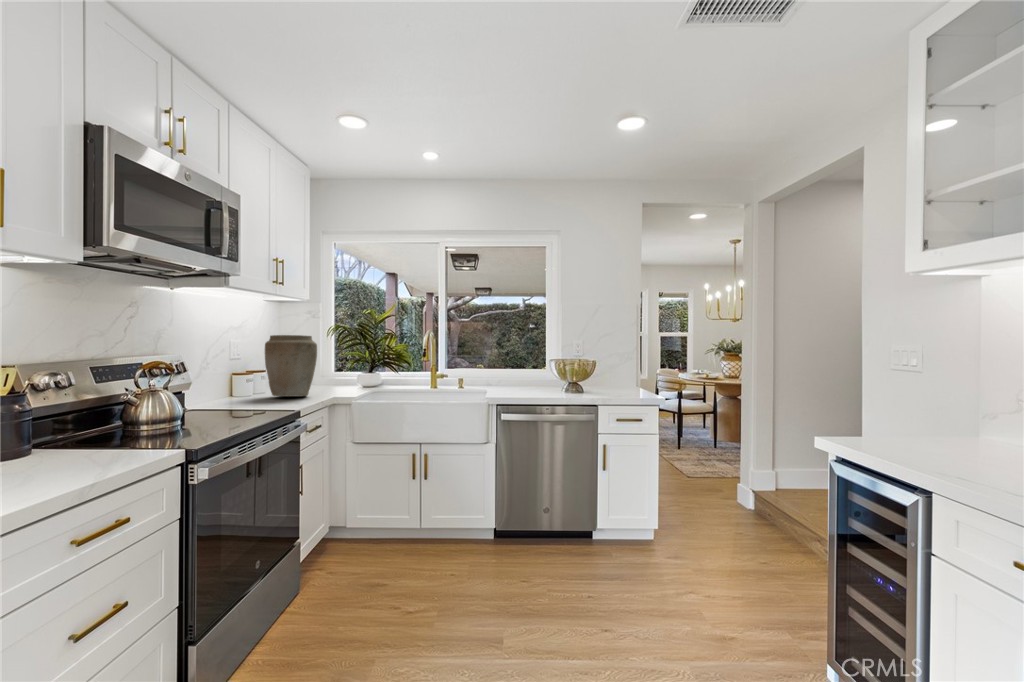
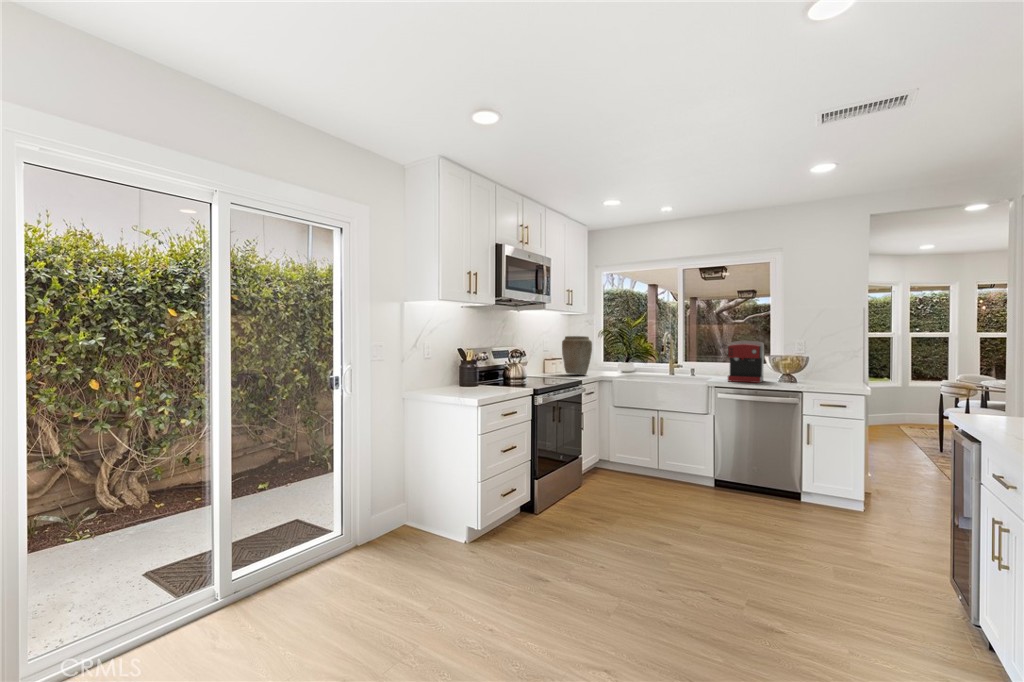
coffee maker: none [509,341,548,396] -> present [728,340,764,383]

